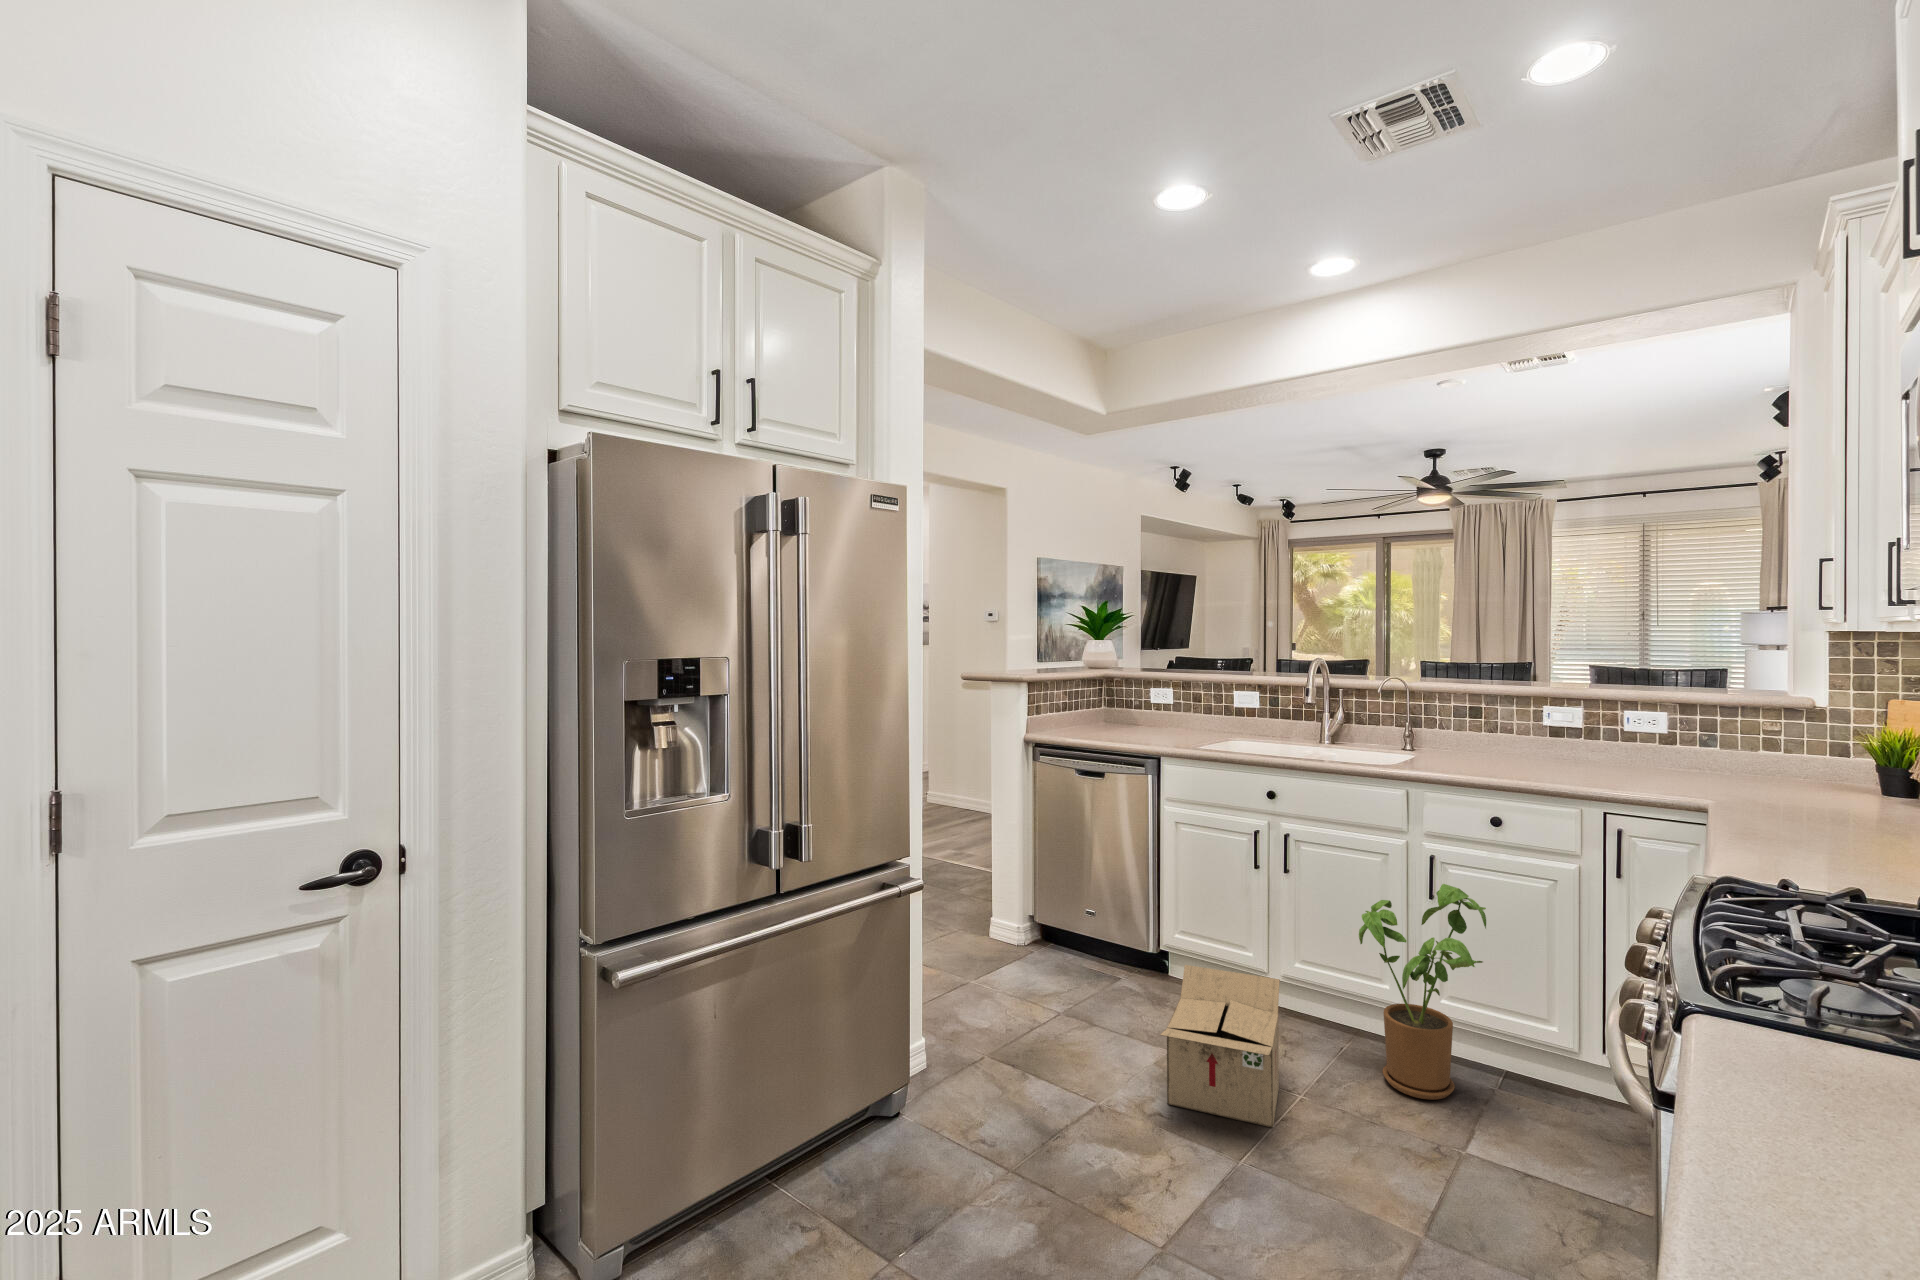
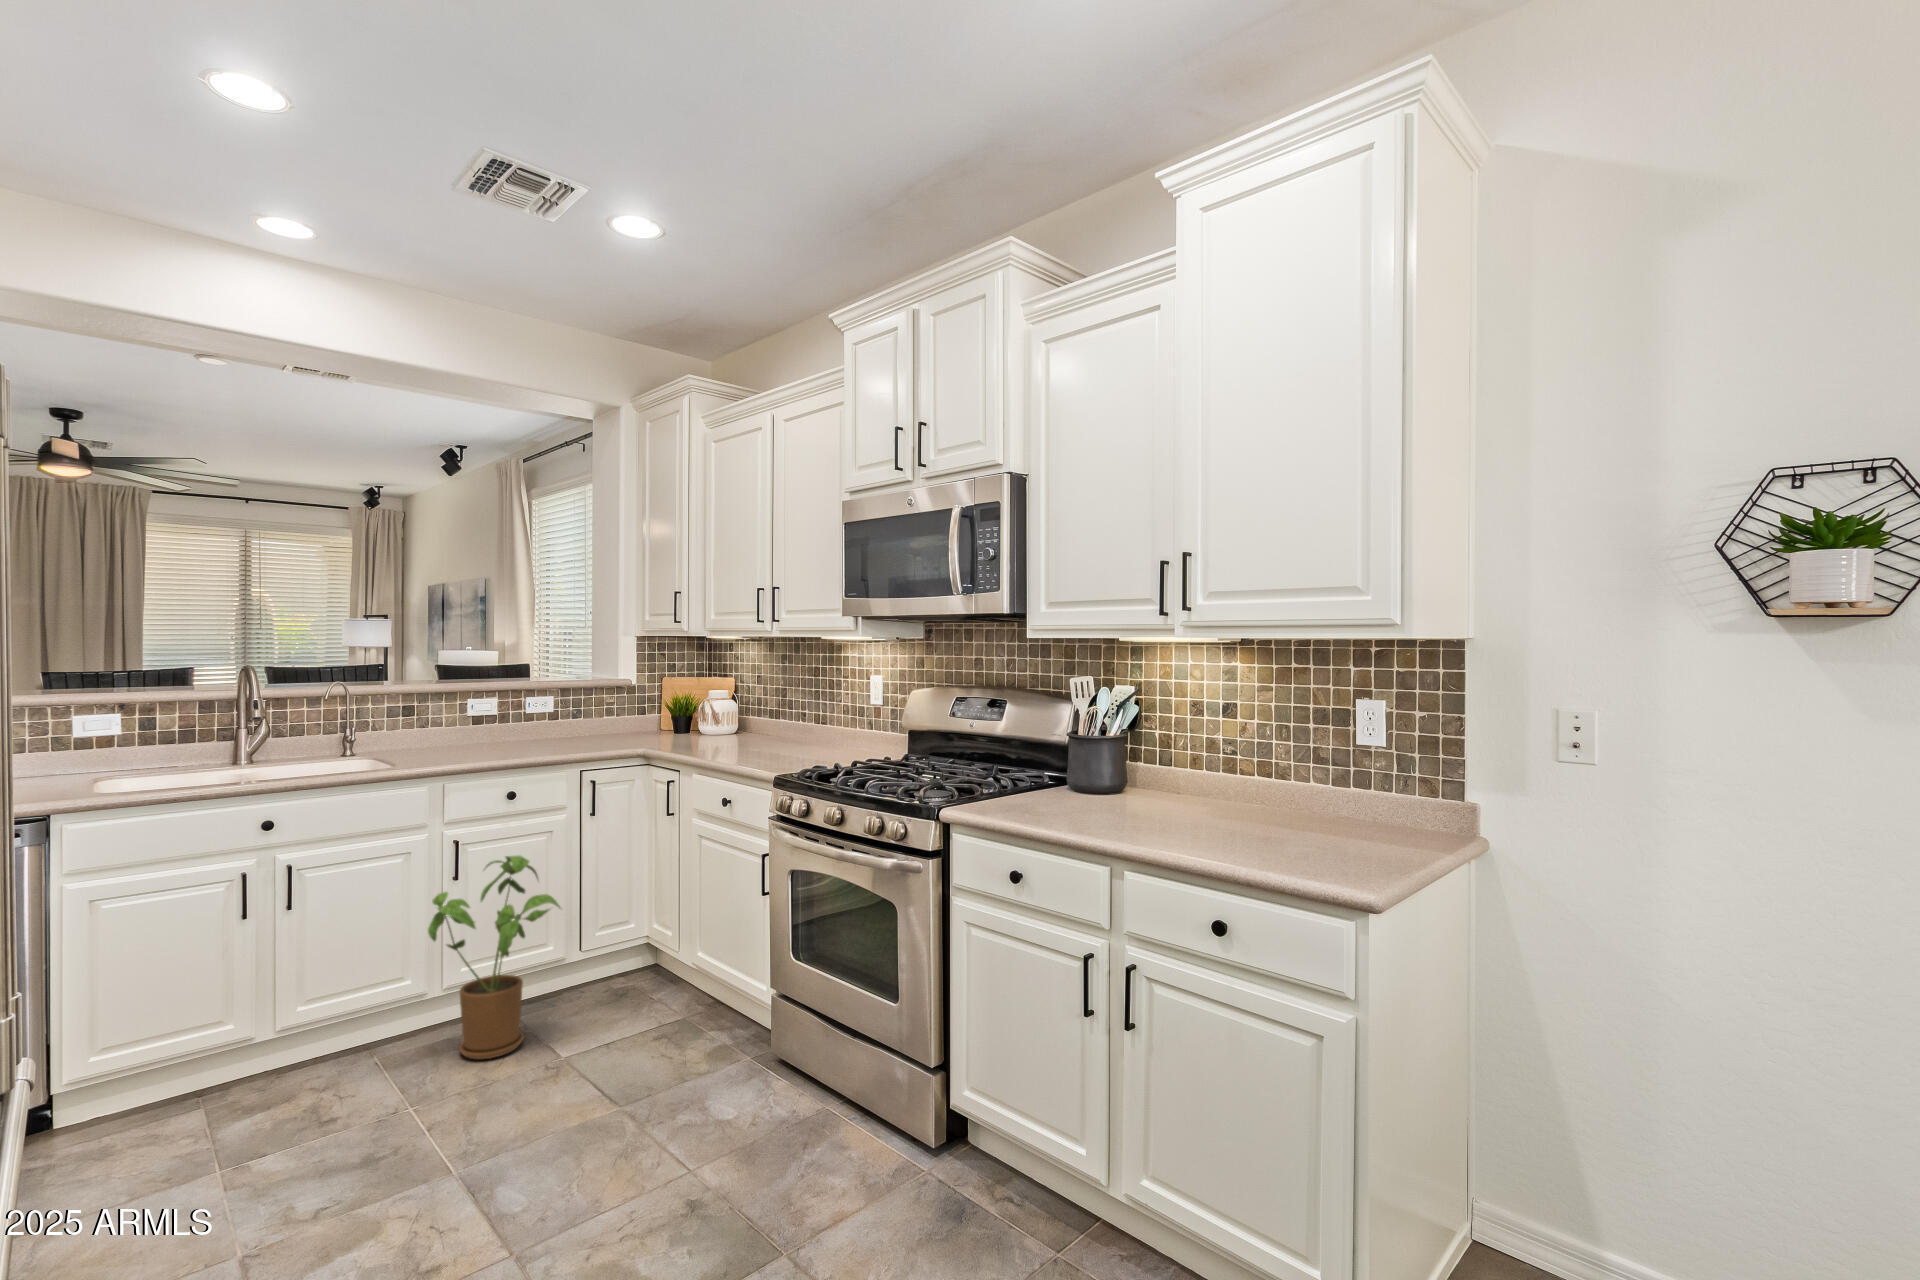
cardboard box: present [1160,965,1280,1127] -> none [273,1006,478,1195]

